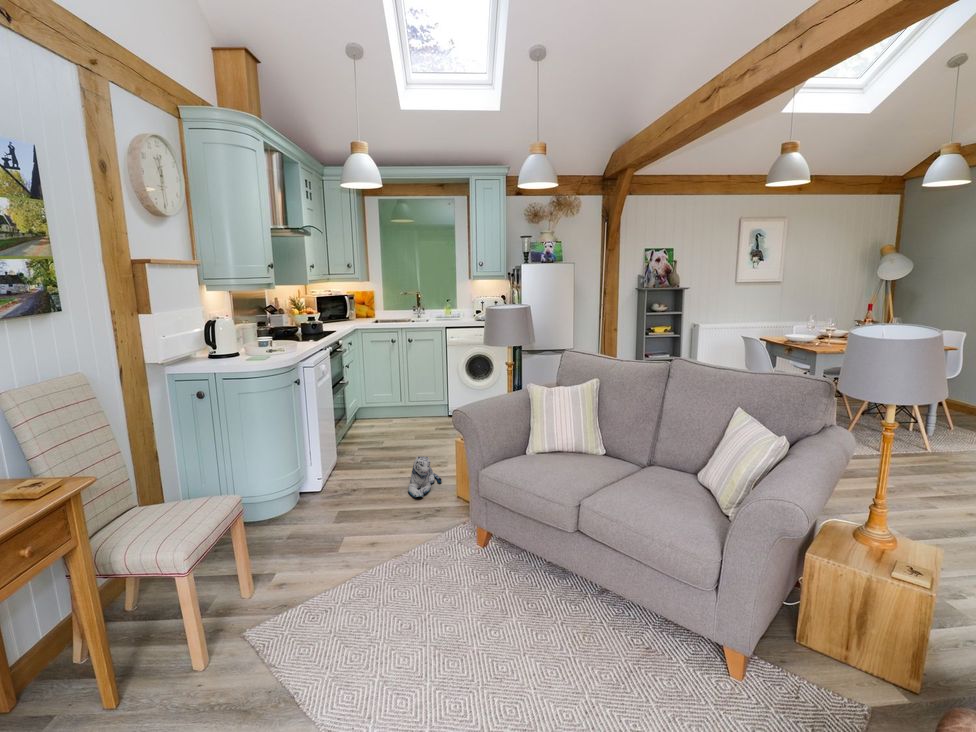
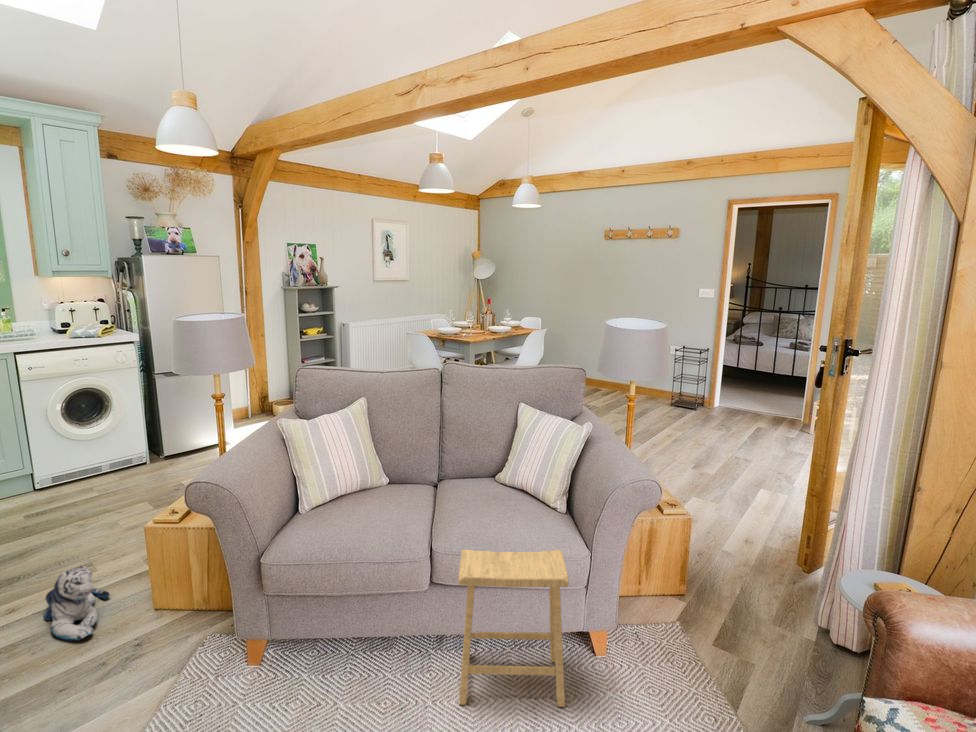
footstool: none [577,512,692,684] -> present [459,550,569,707]

